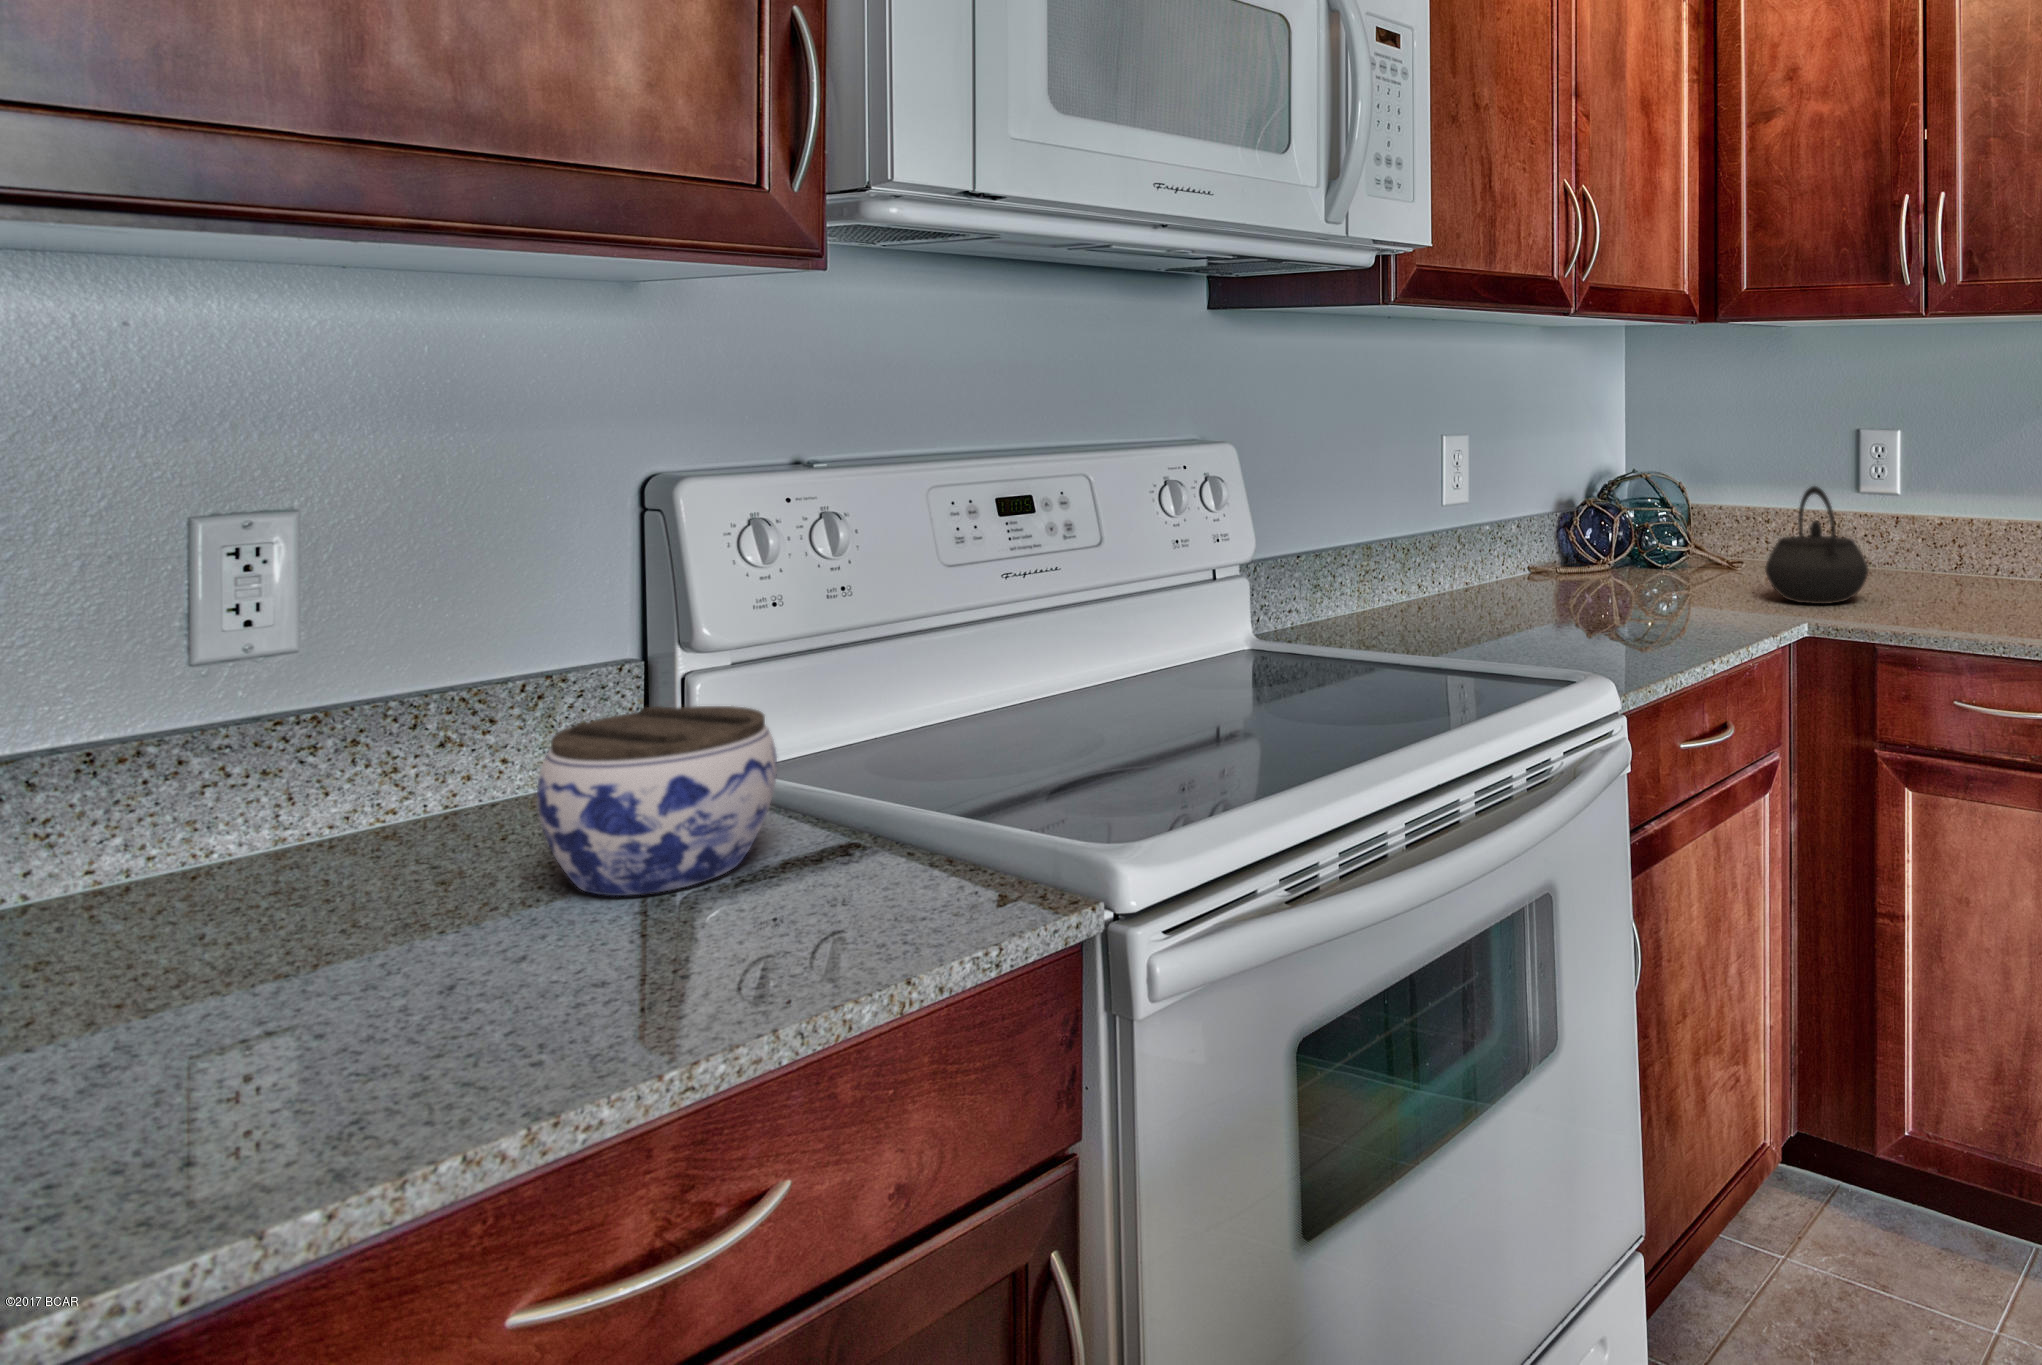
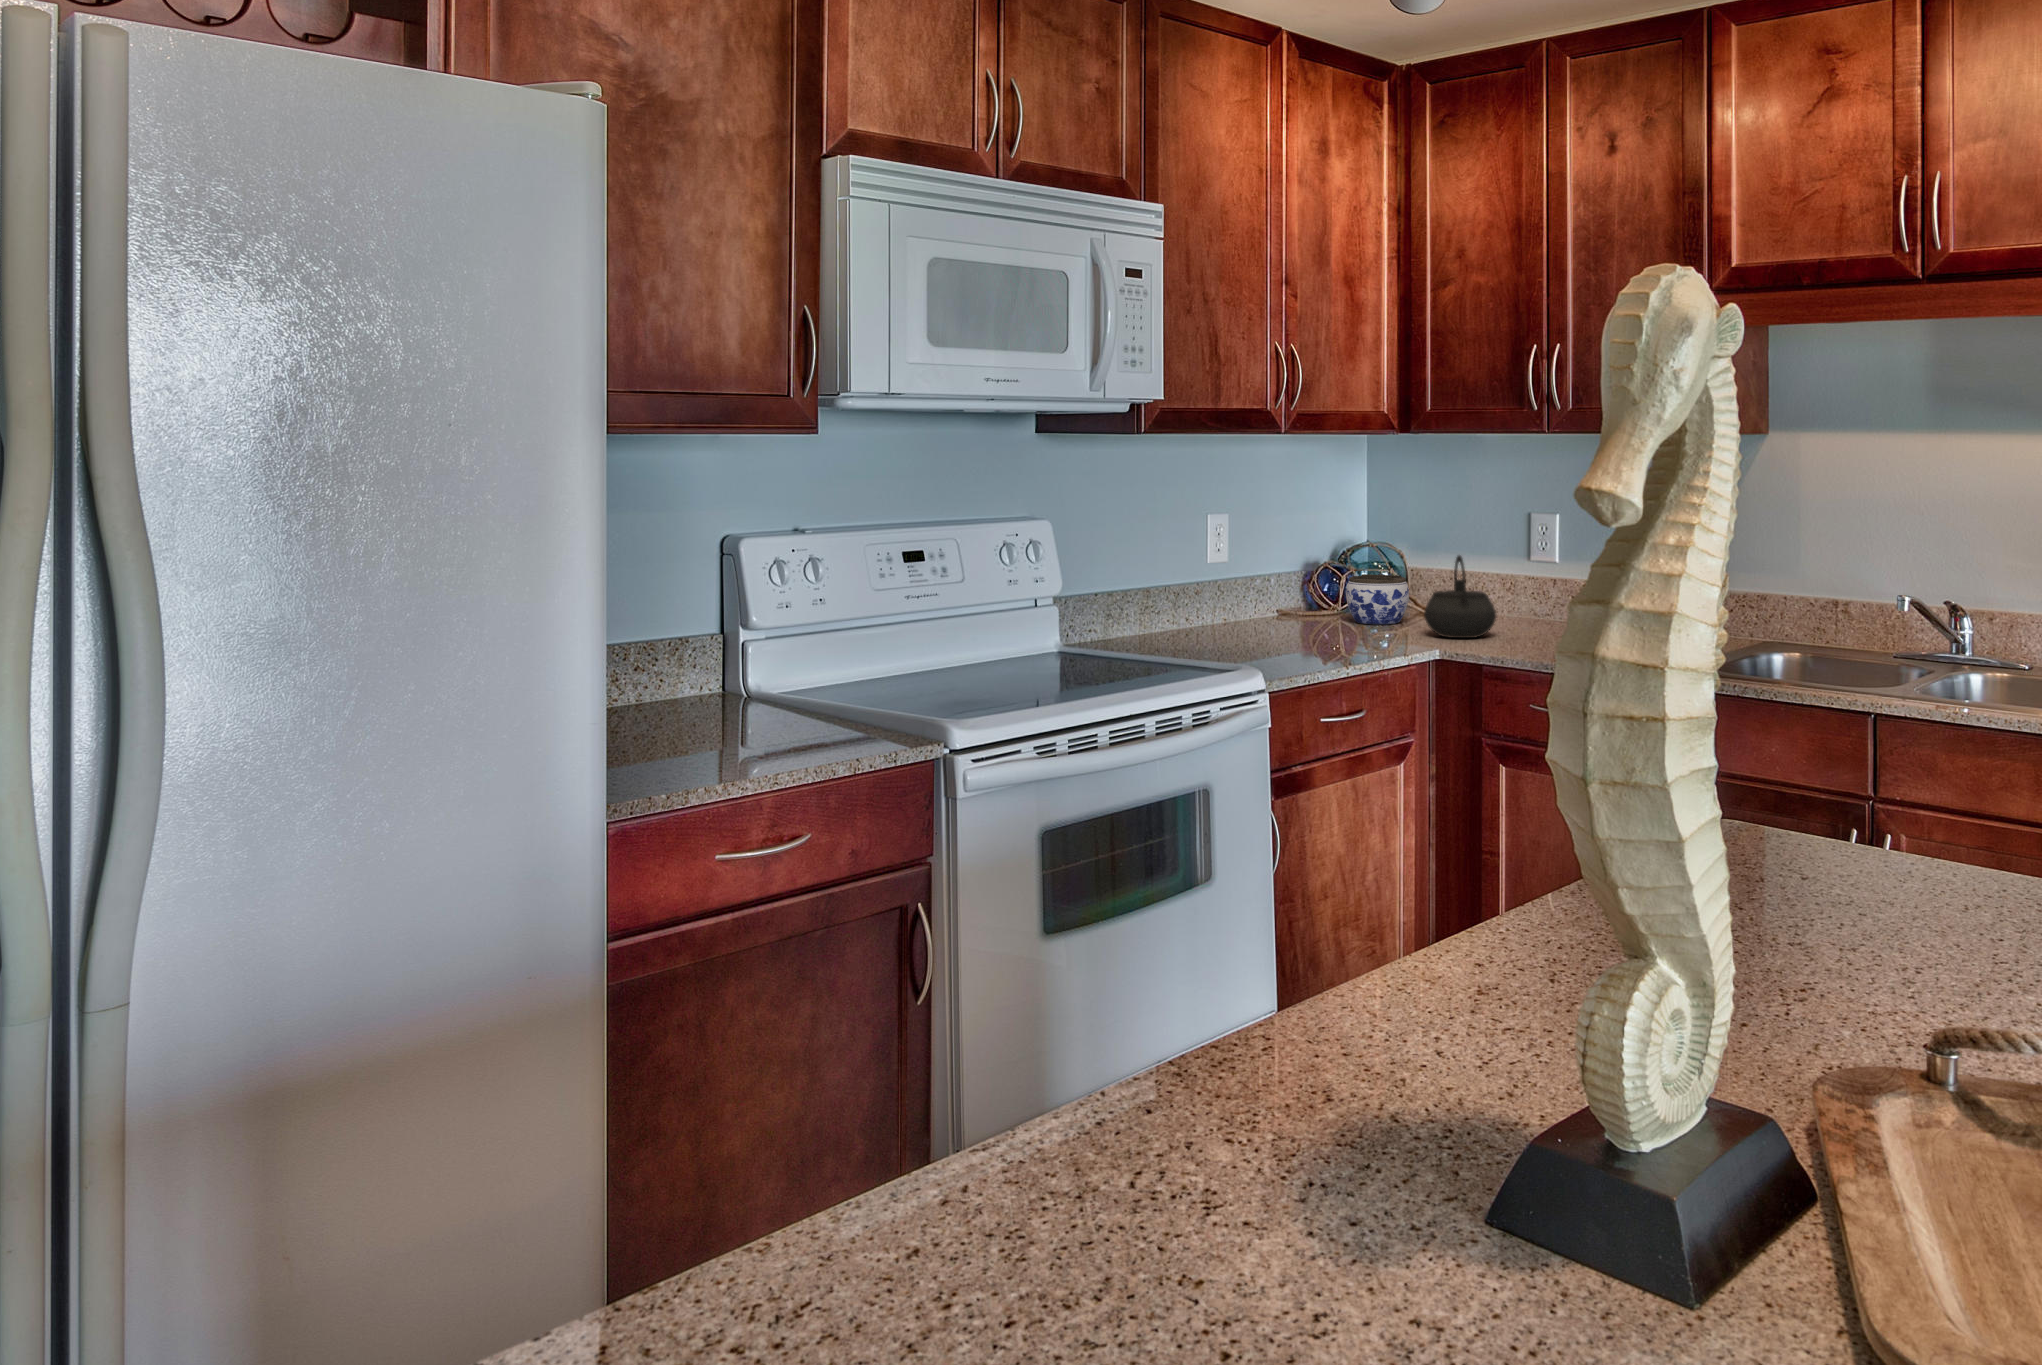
jar: present [537,706,777,896] -> present [1346,574,1409,624]

